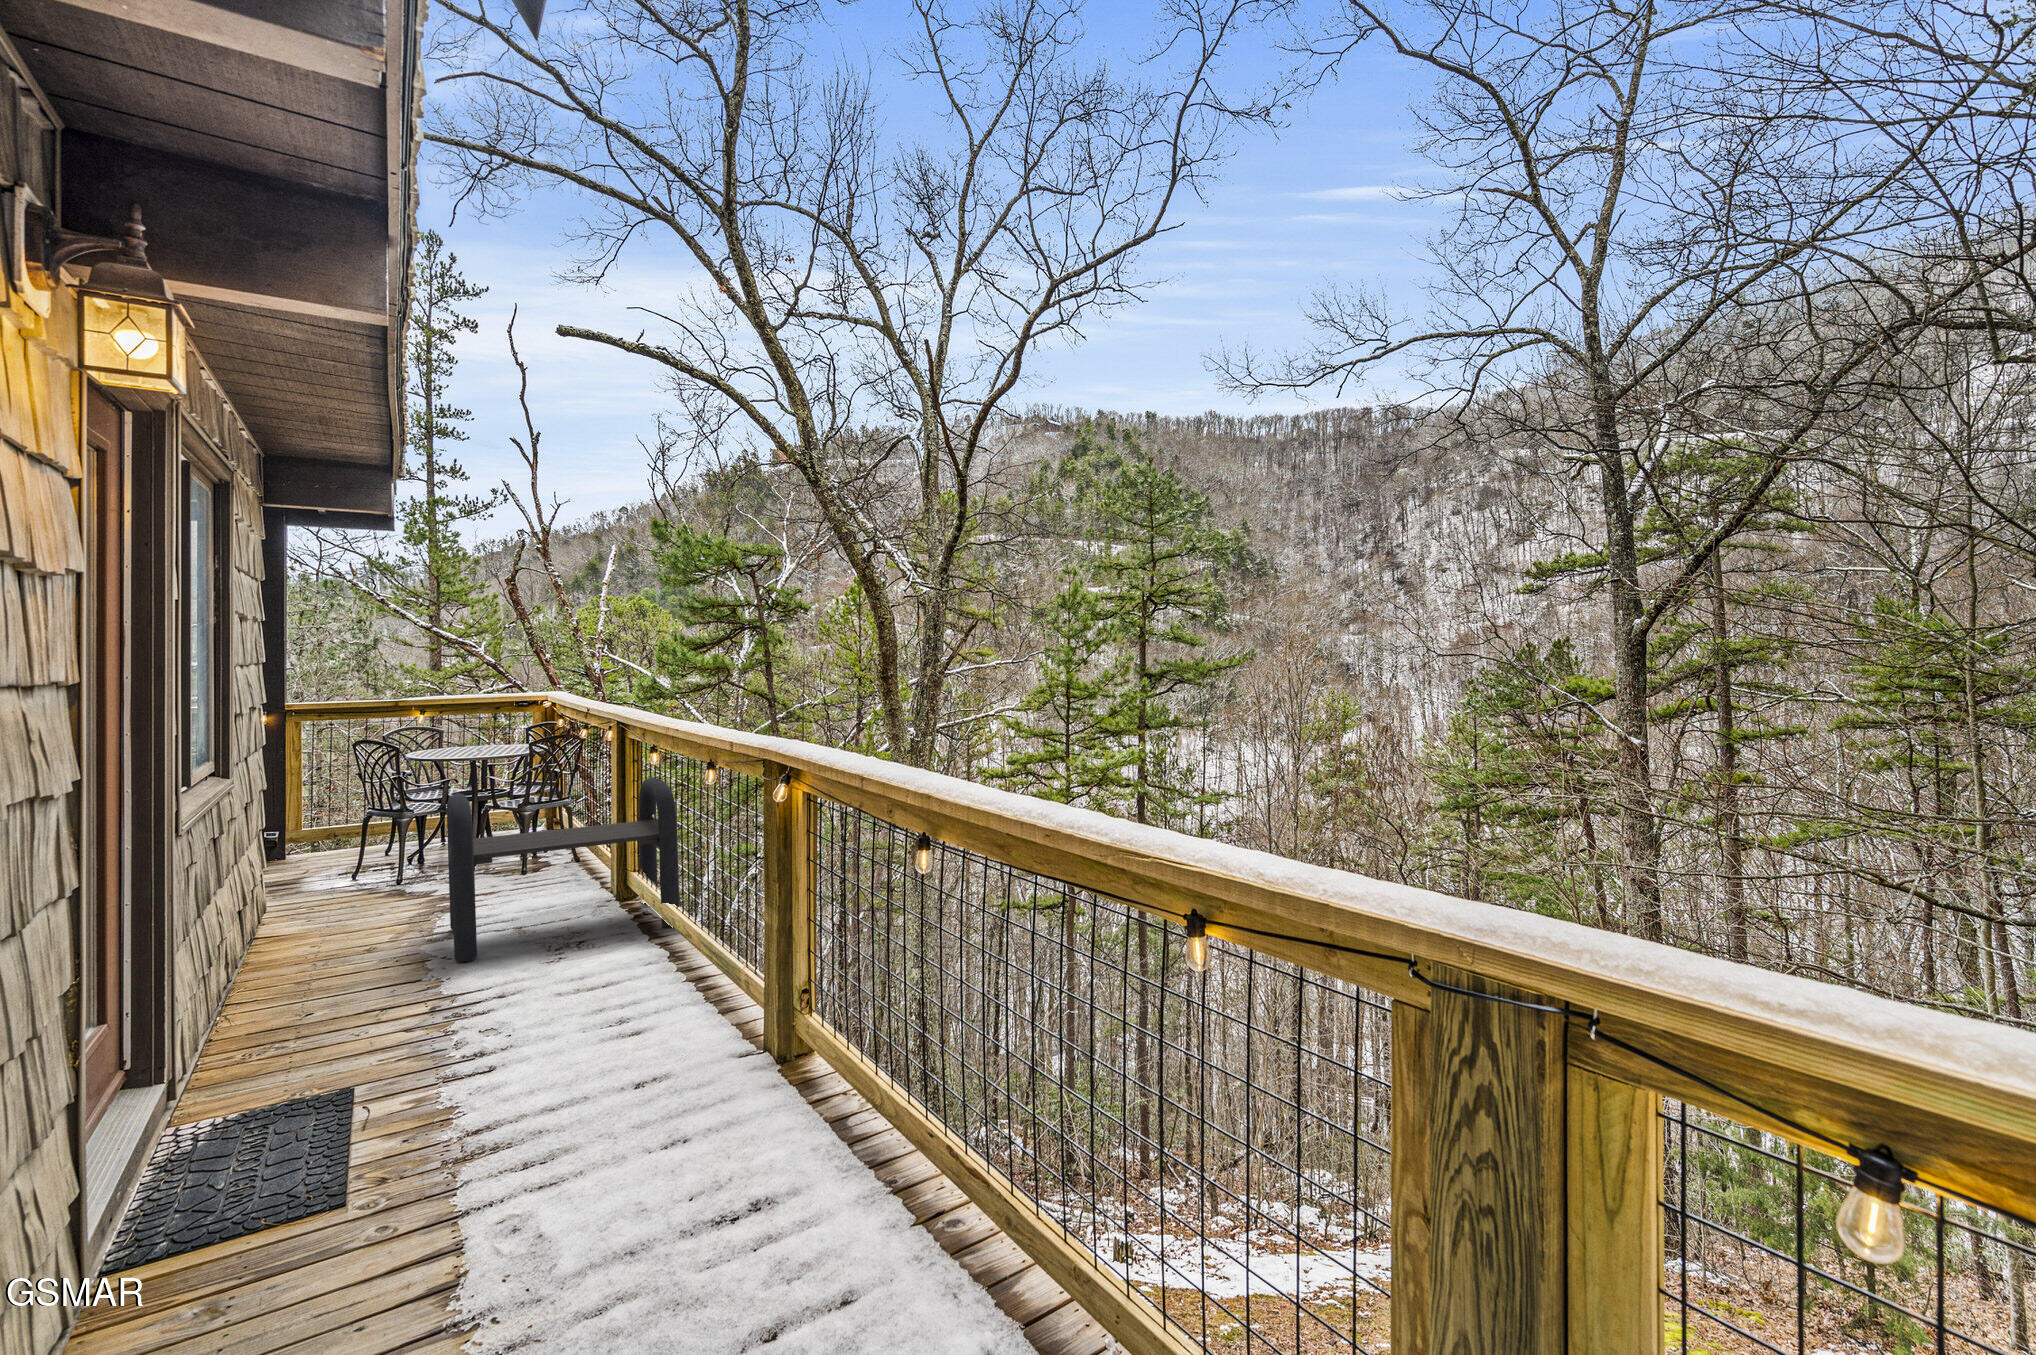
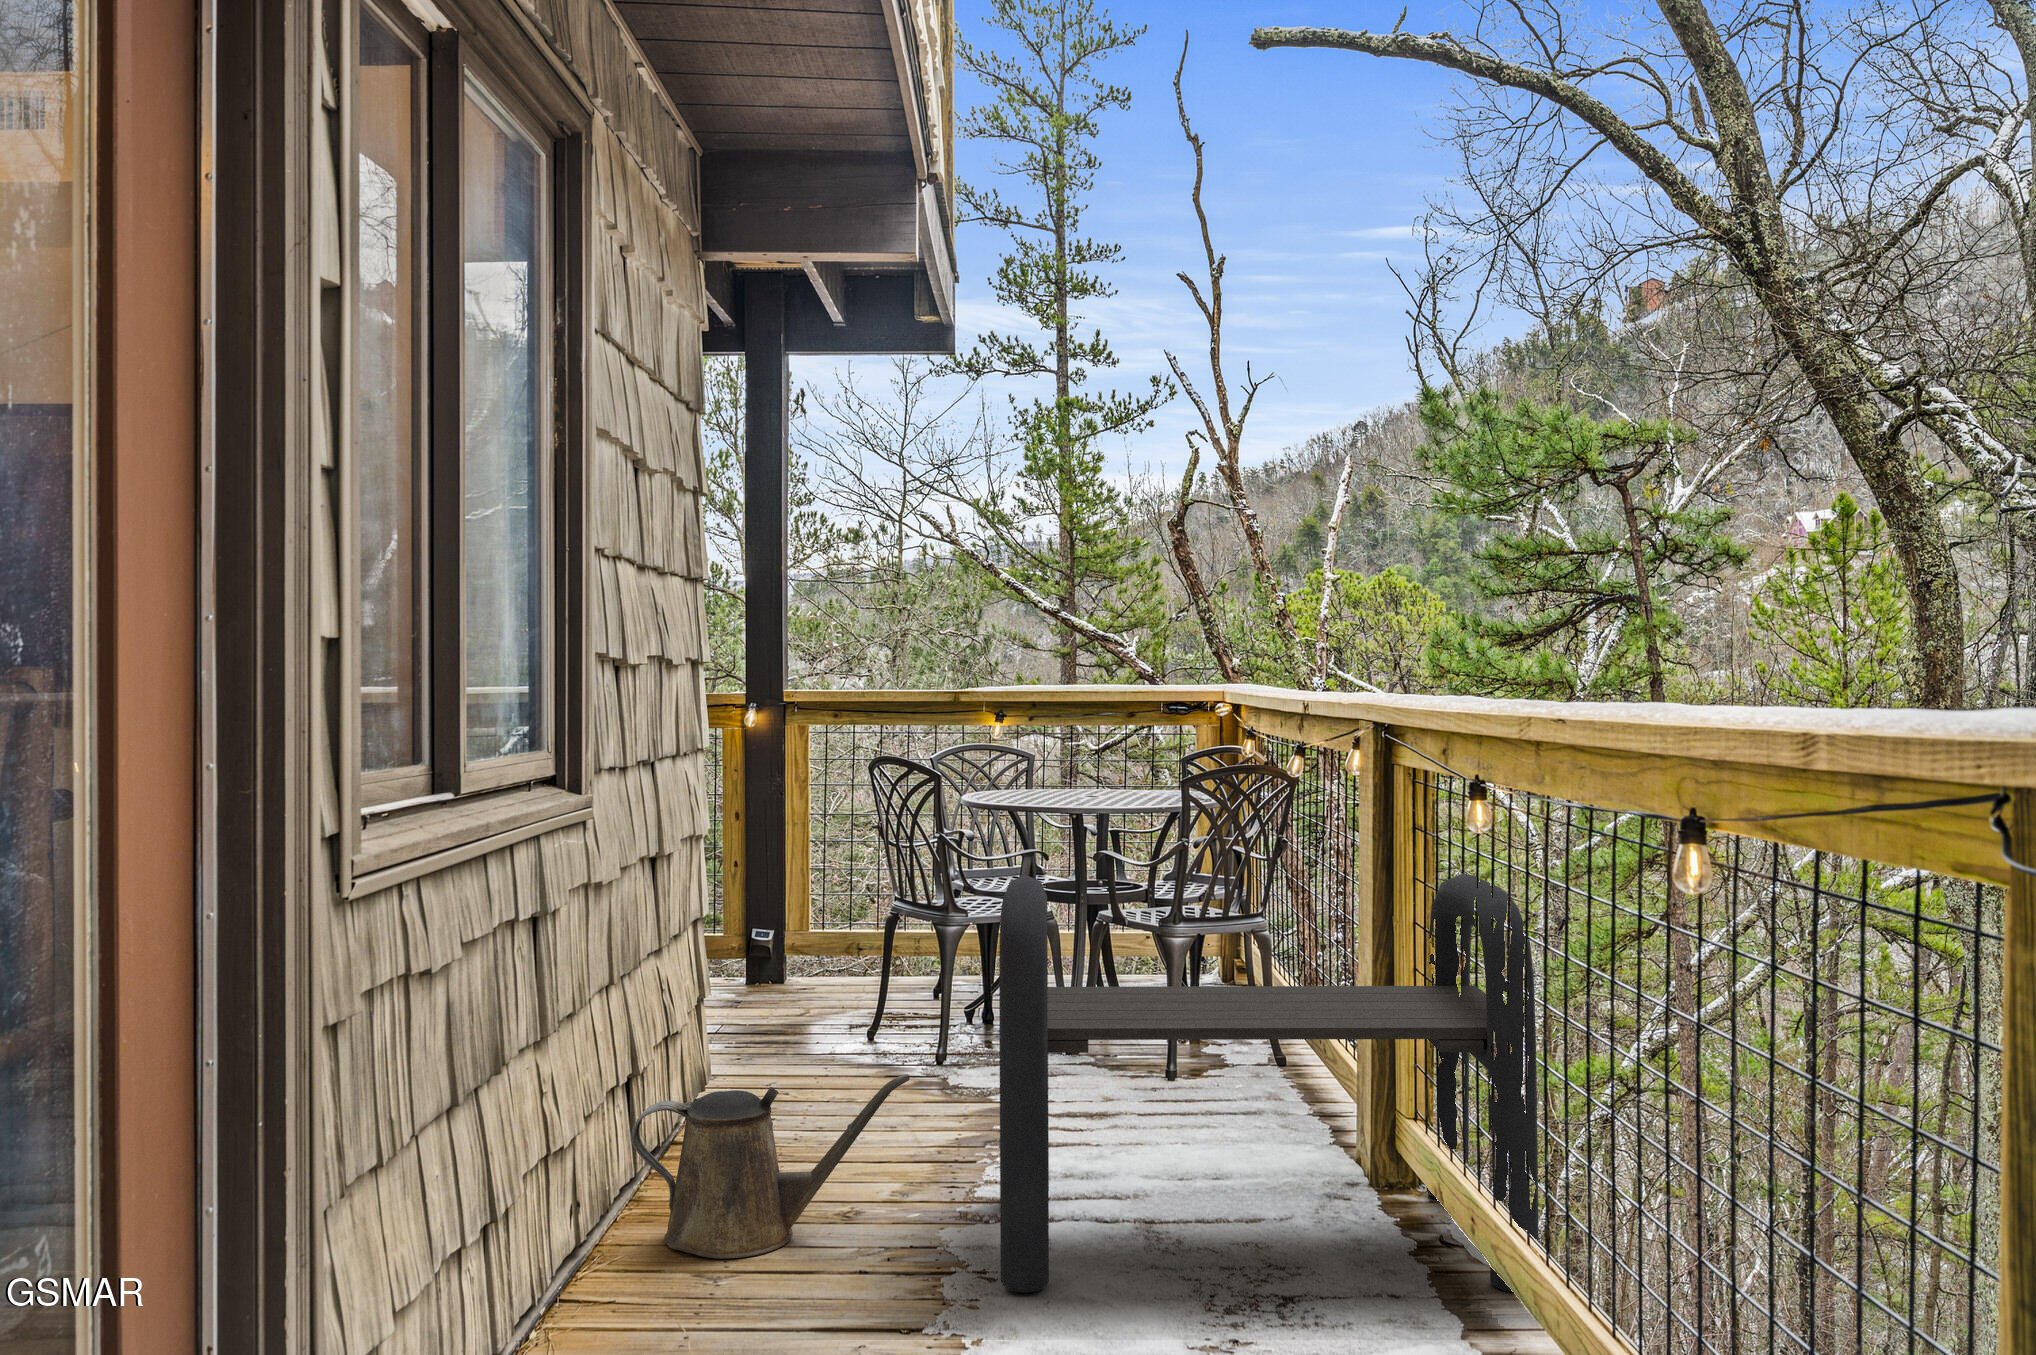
watering can: none [251,883,403,976] -> present [631,1074,910,1258]

